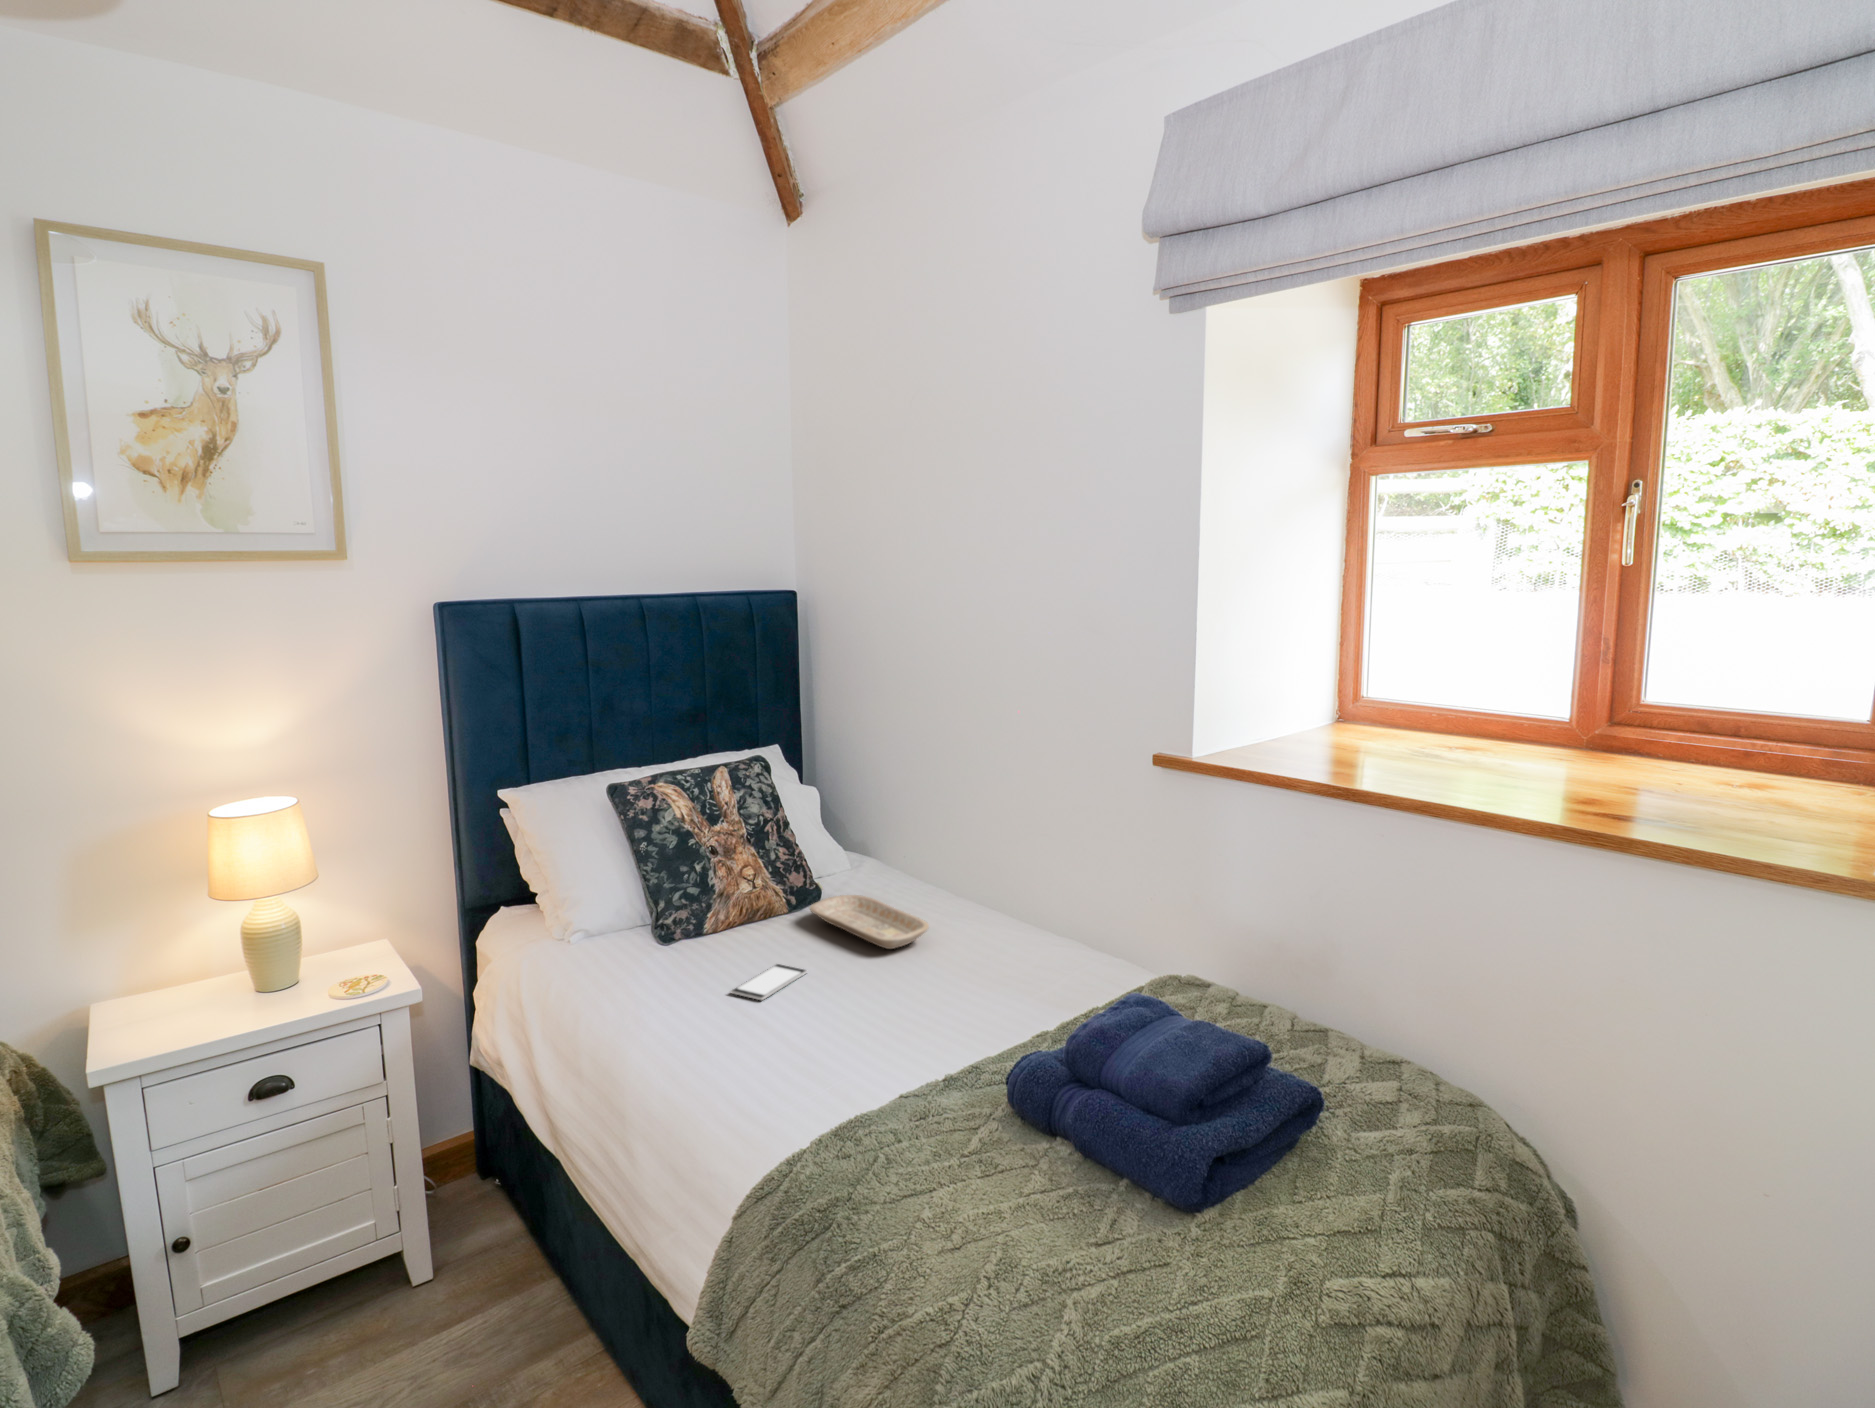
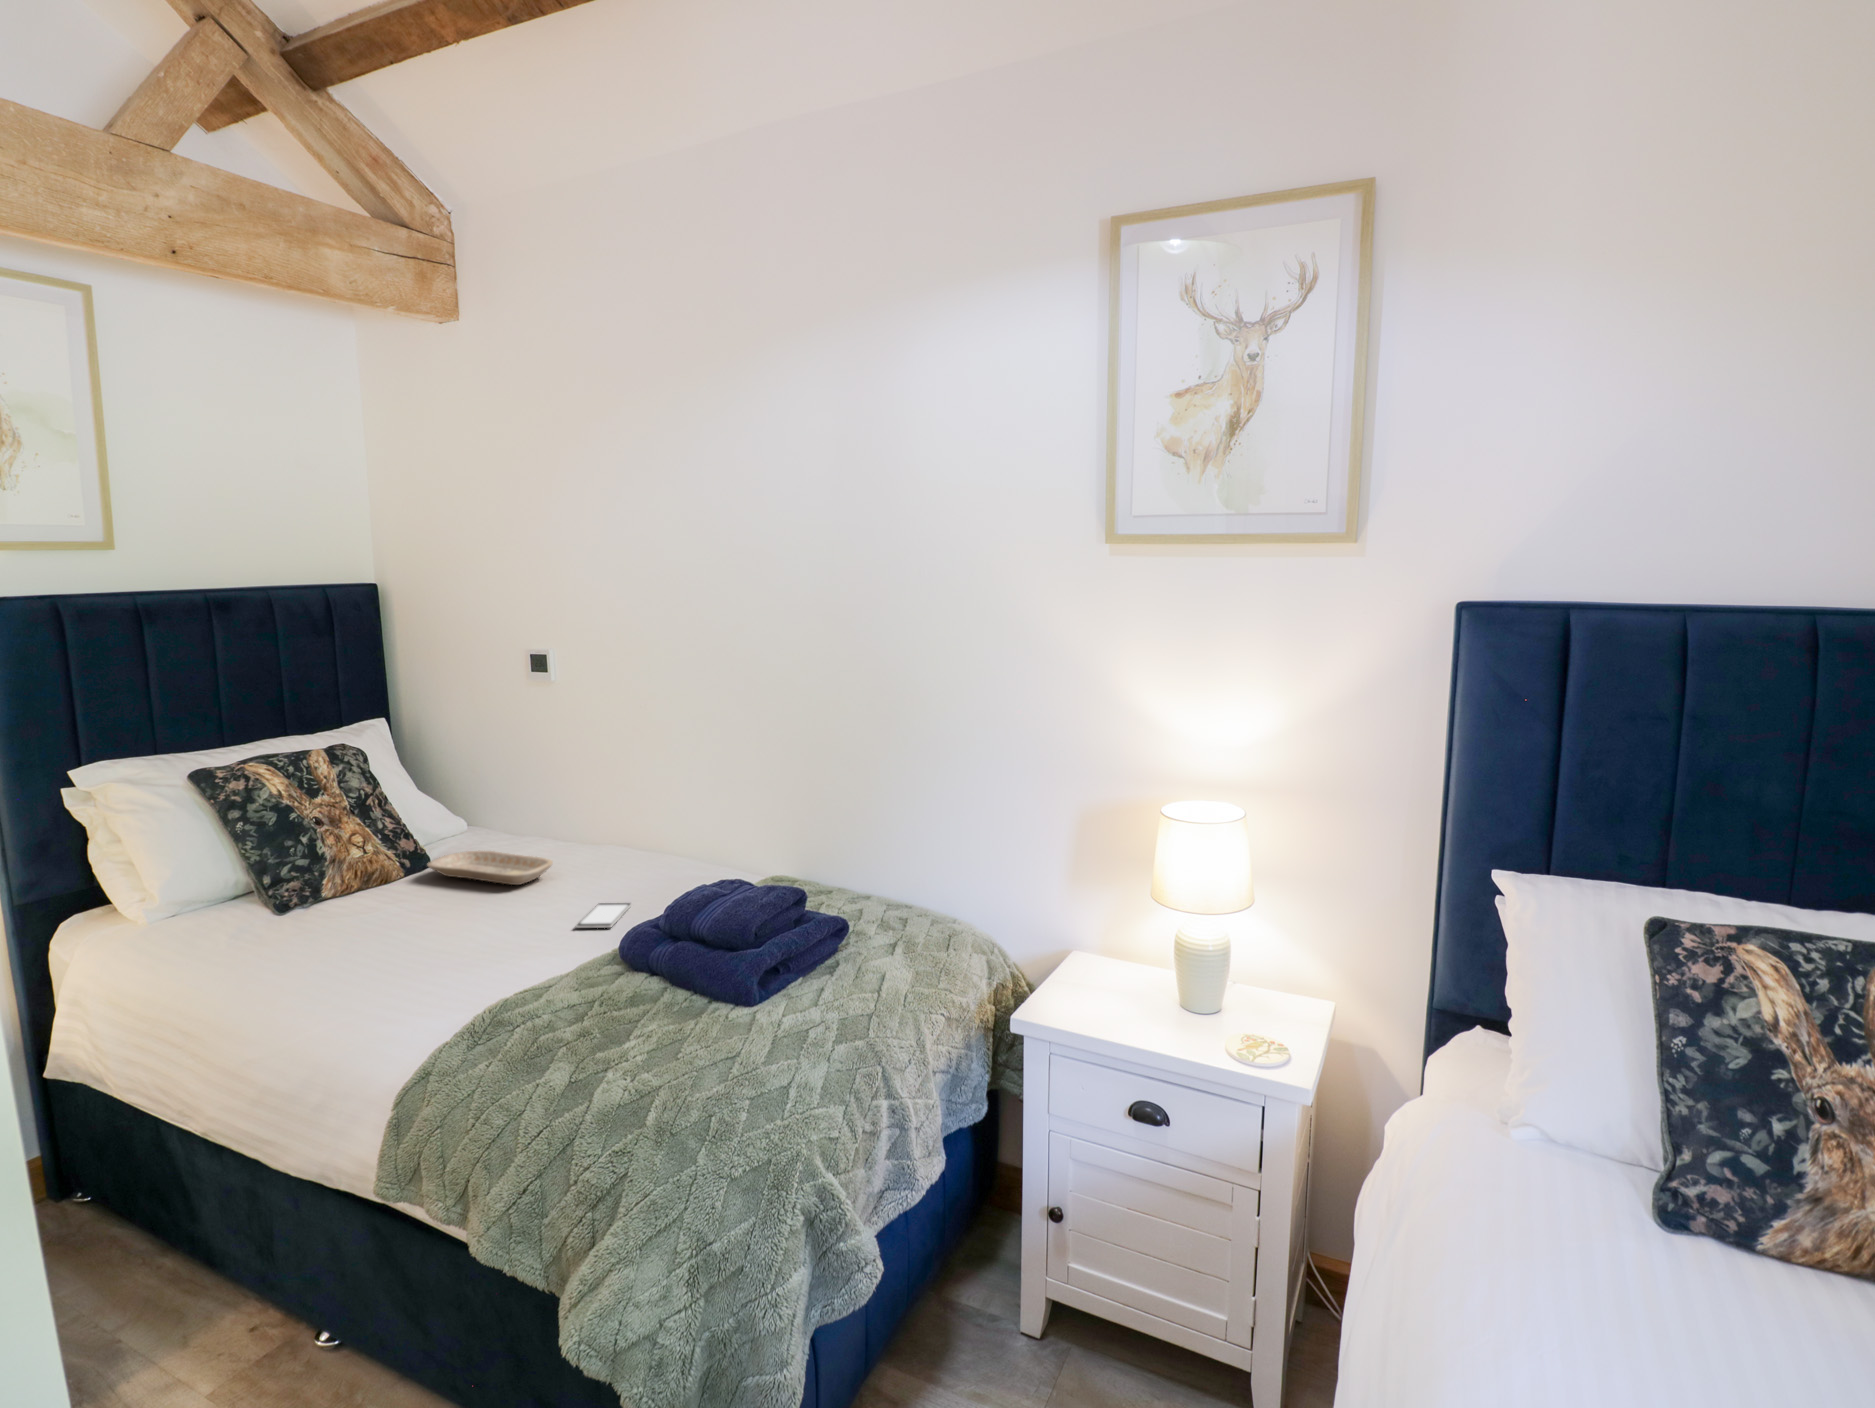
smartphone: present [731,964,807,1000] -> present [576,903,632,928]

